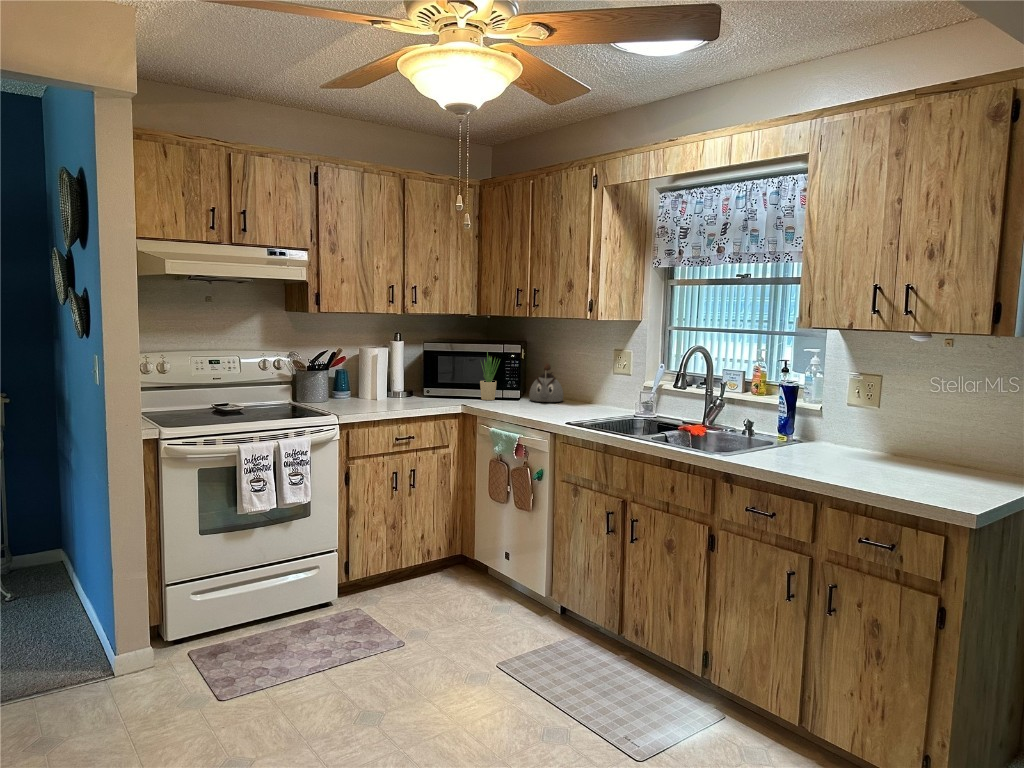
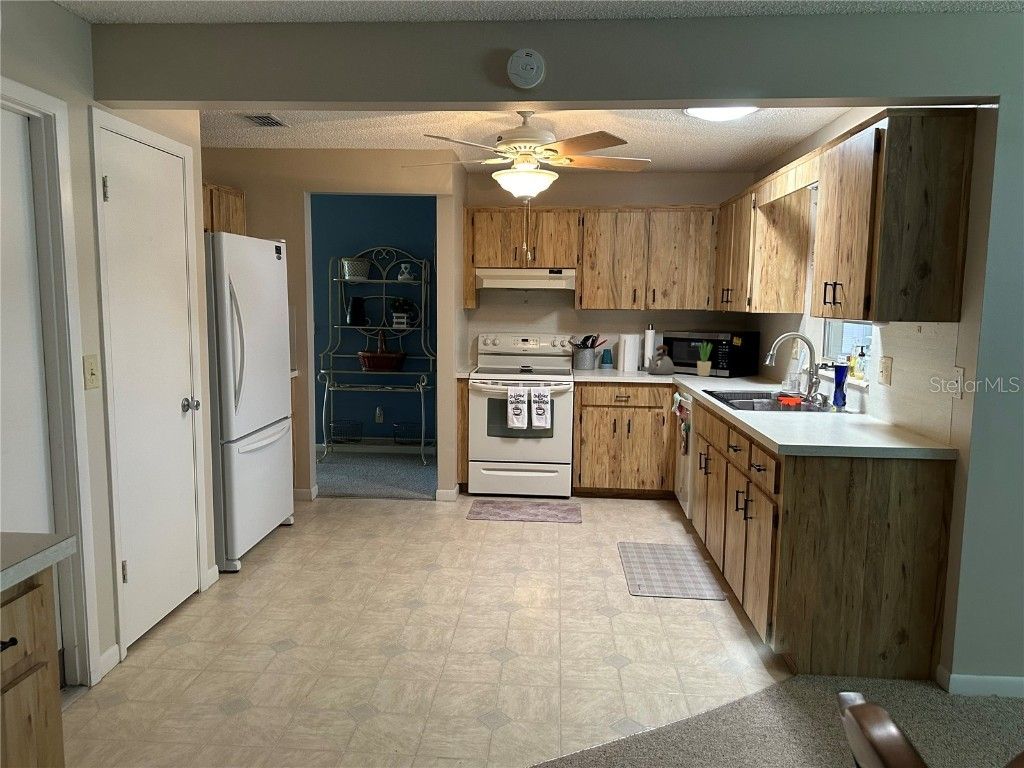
kettle: present [529,363,563,402] -> present [648,345,674,374]

